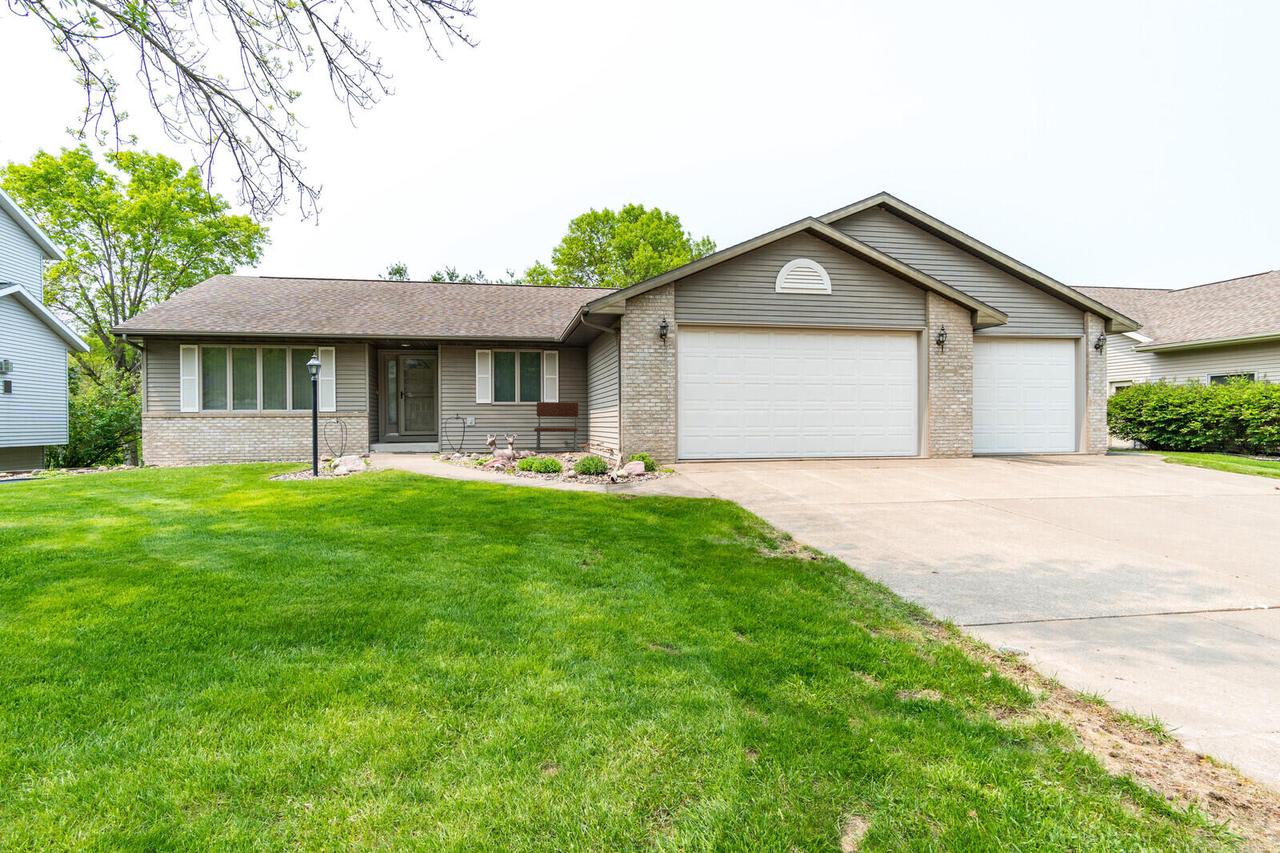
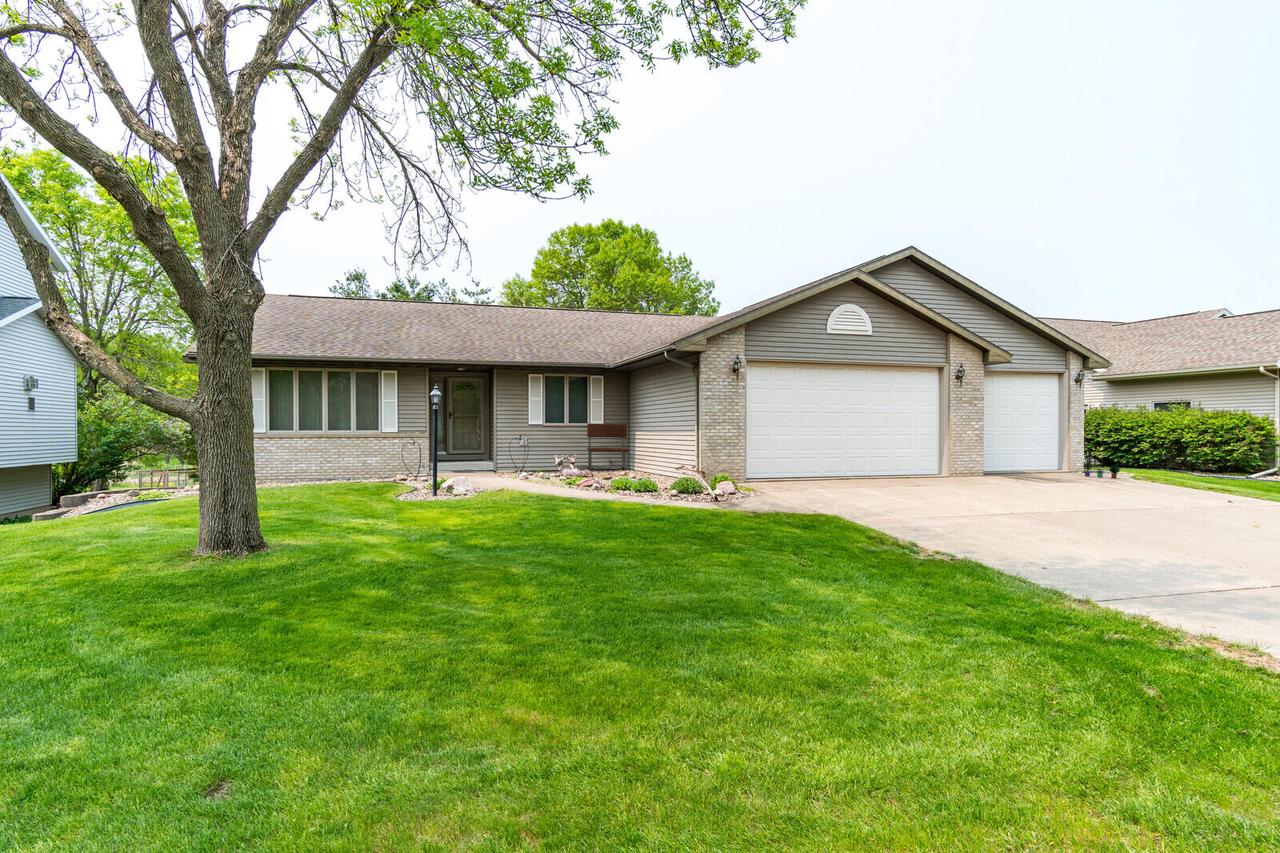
potted plant: none [1106,431,1153,461] -> present [1083,454,1120,478]

